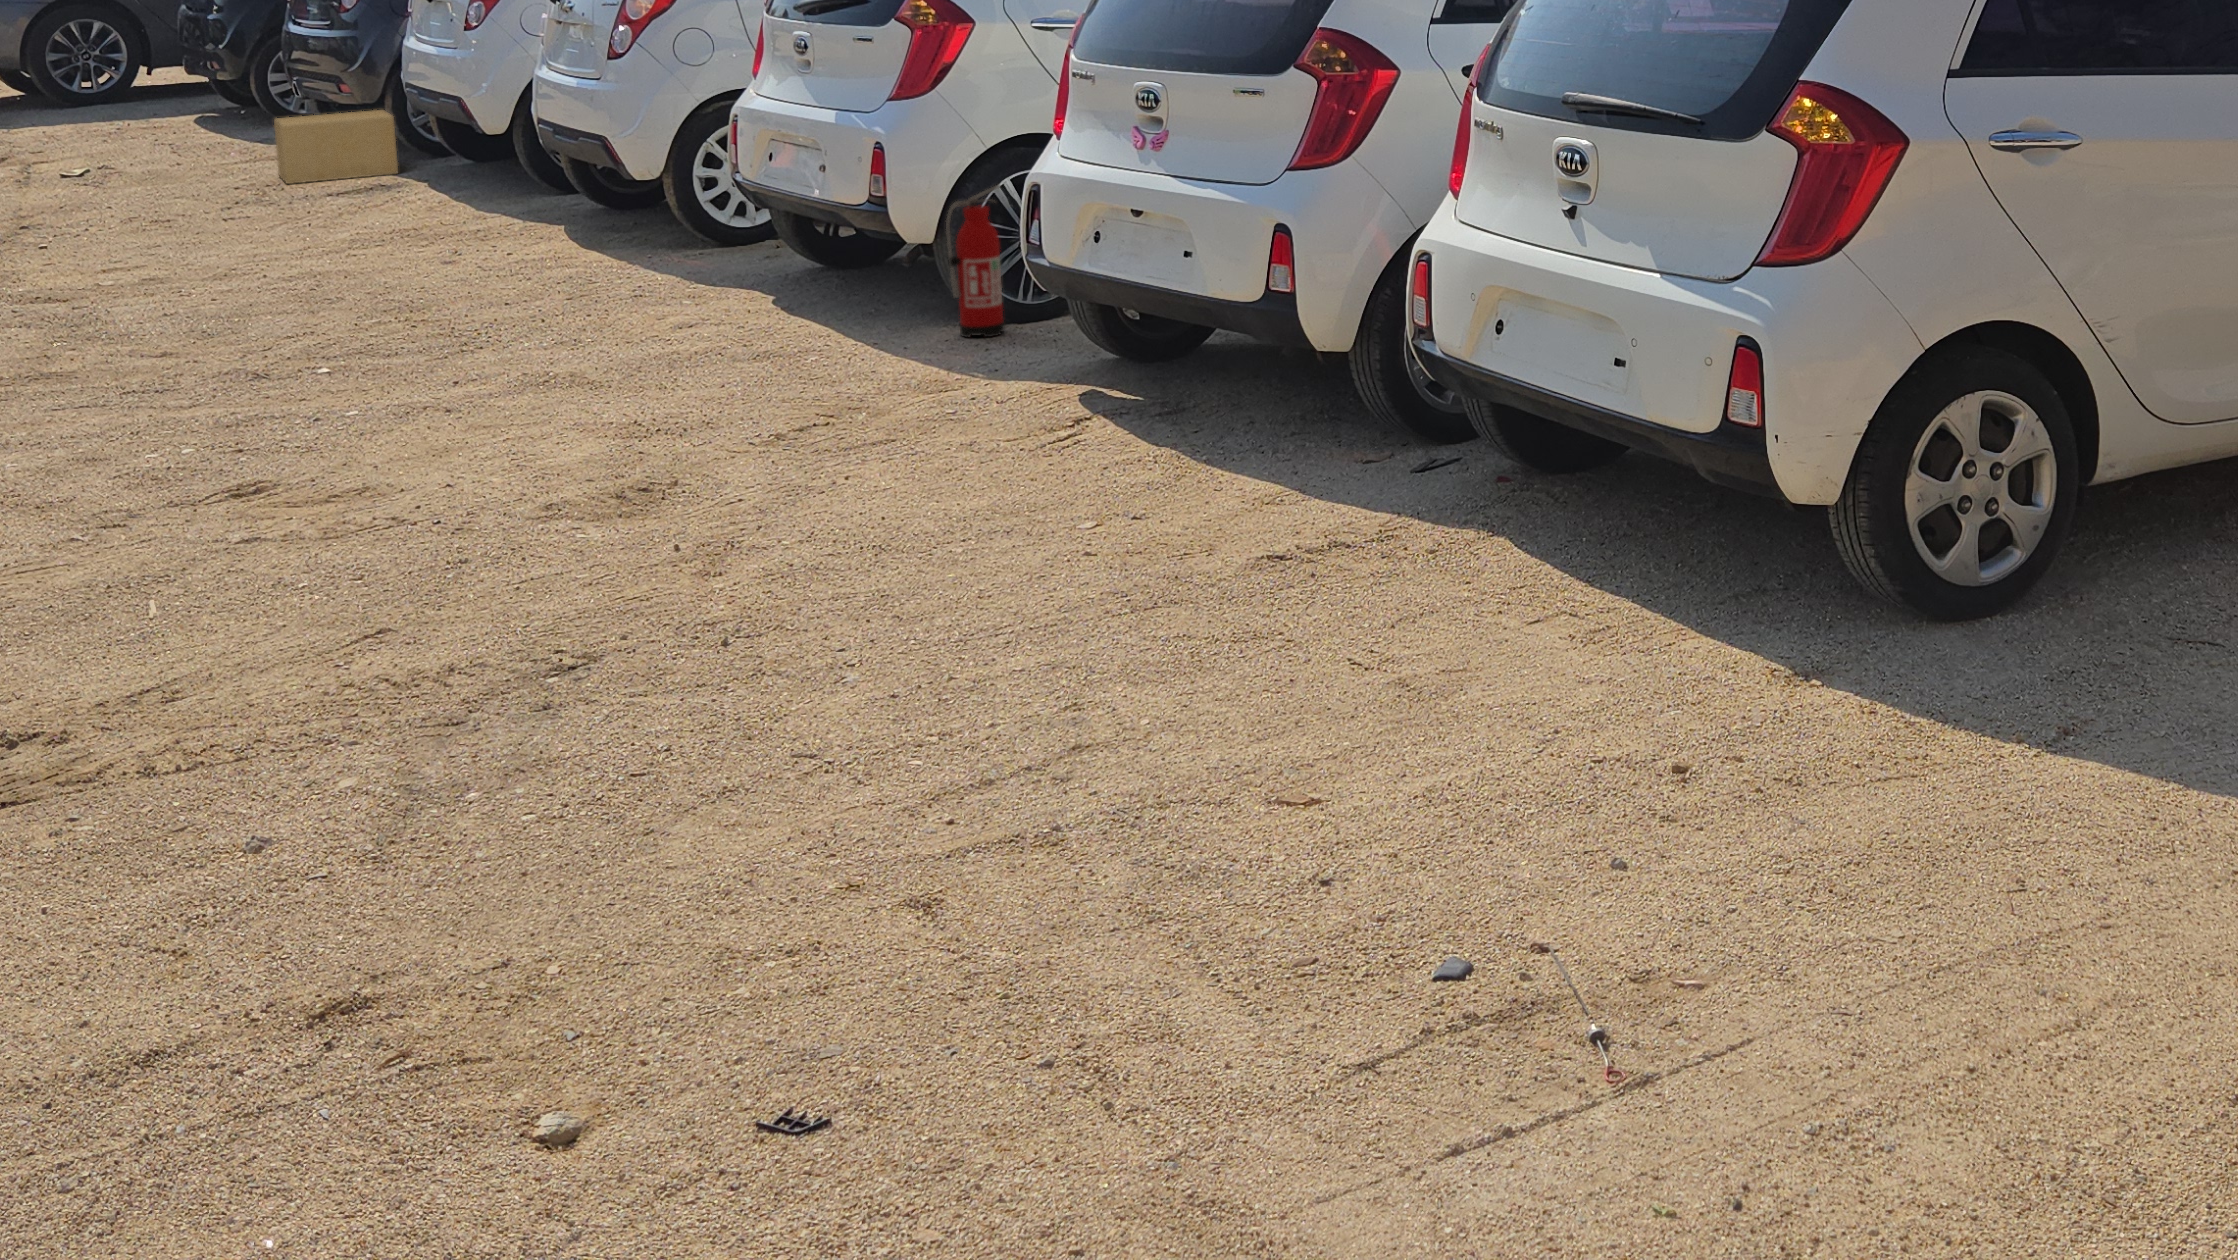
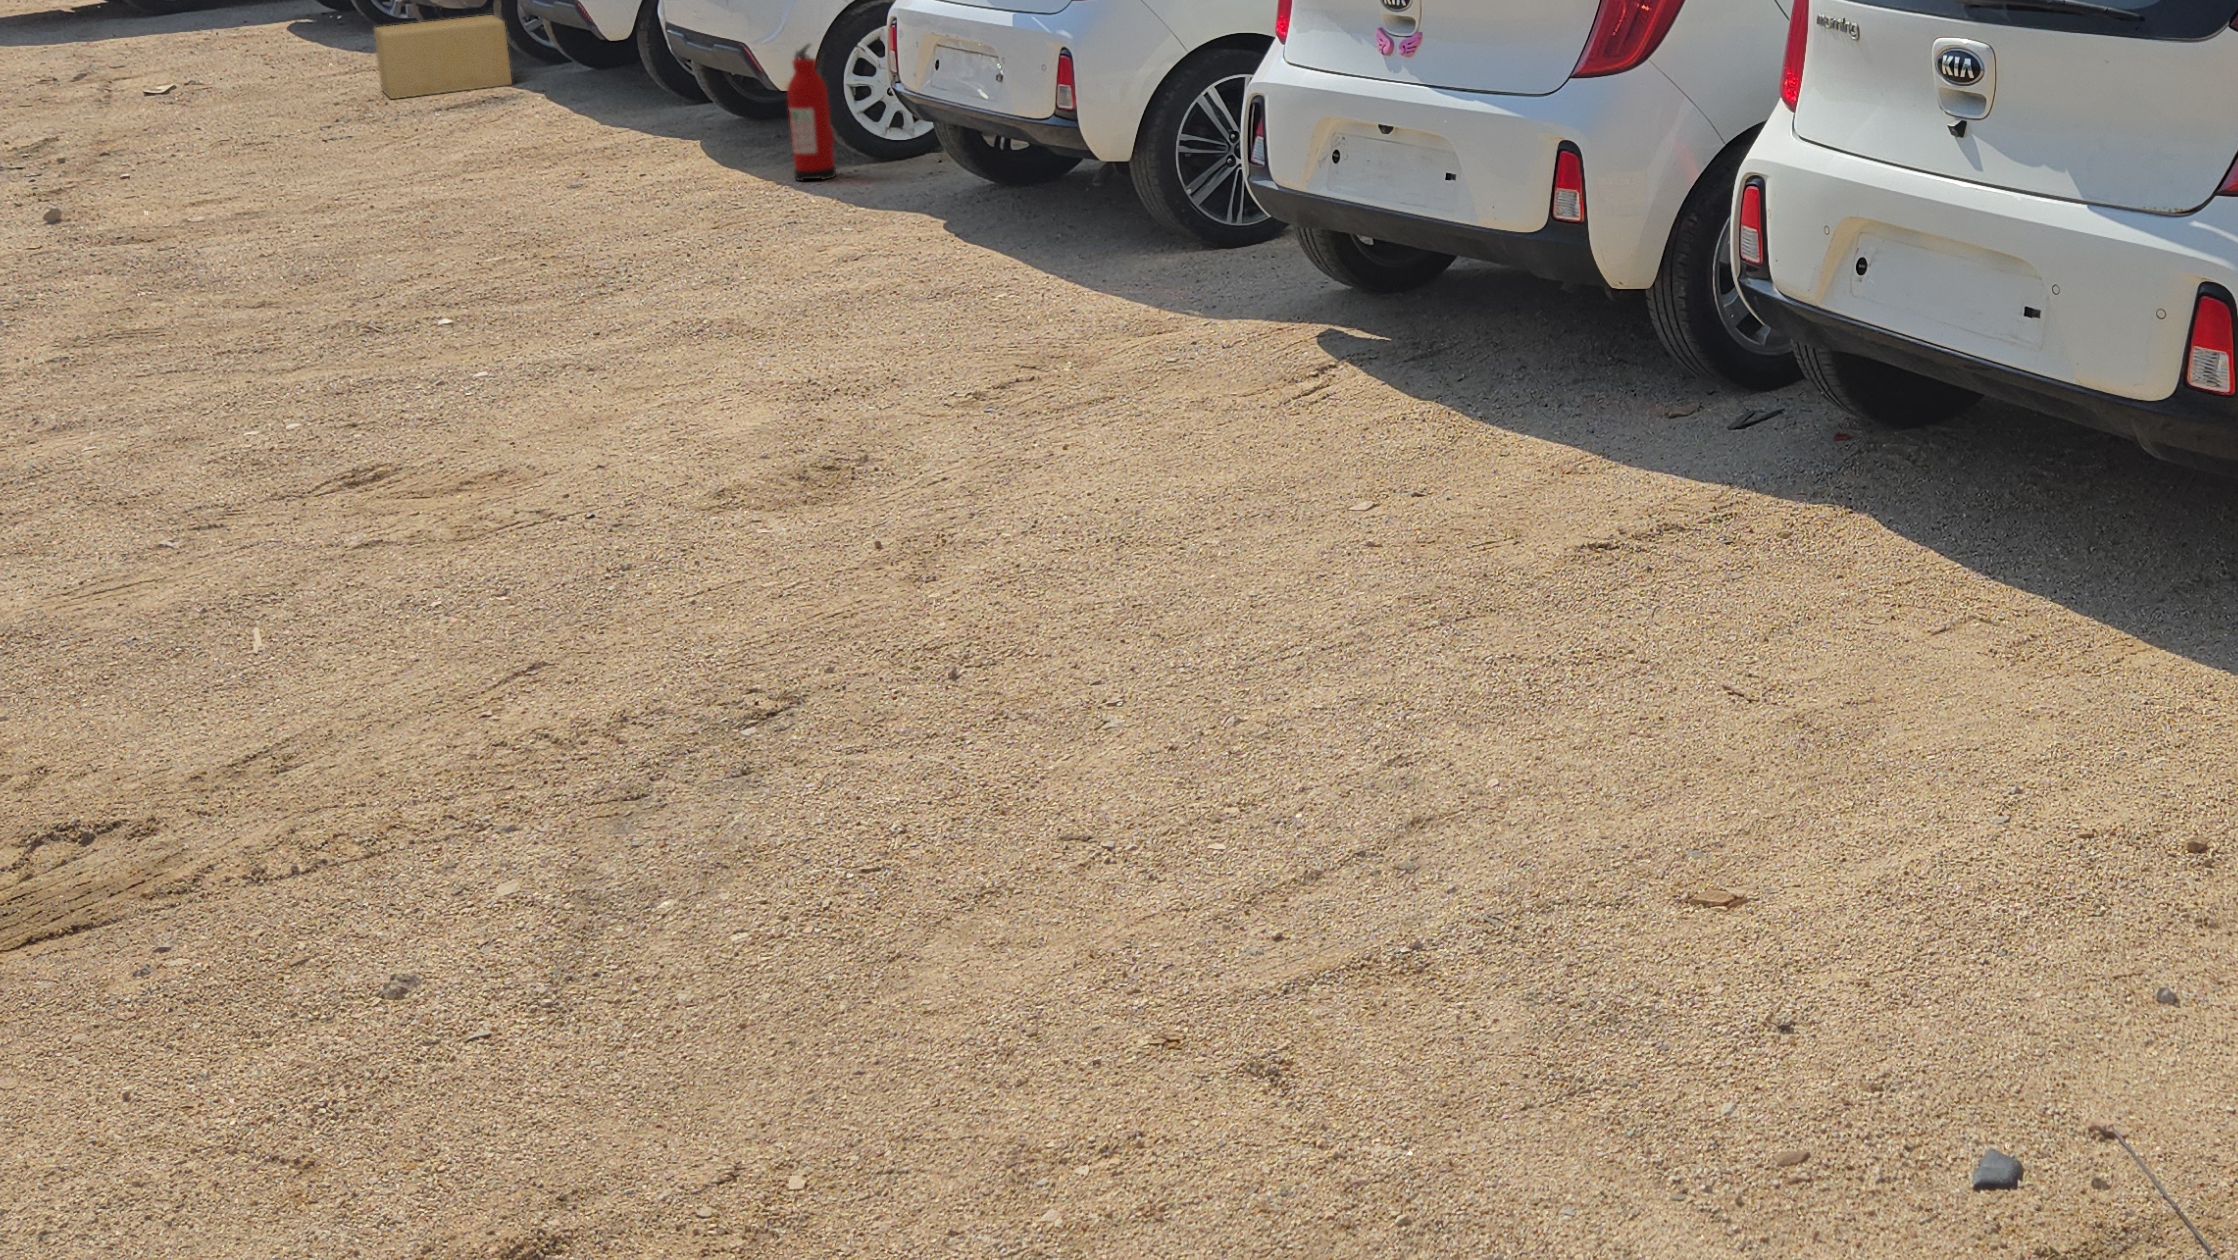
fire extinguisher: present [946,184,1005,337] -> present [787,44,836,181]

